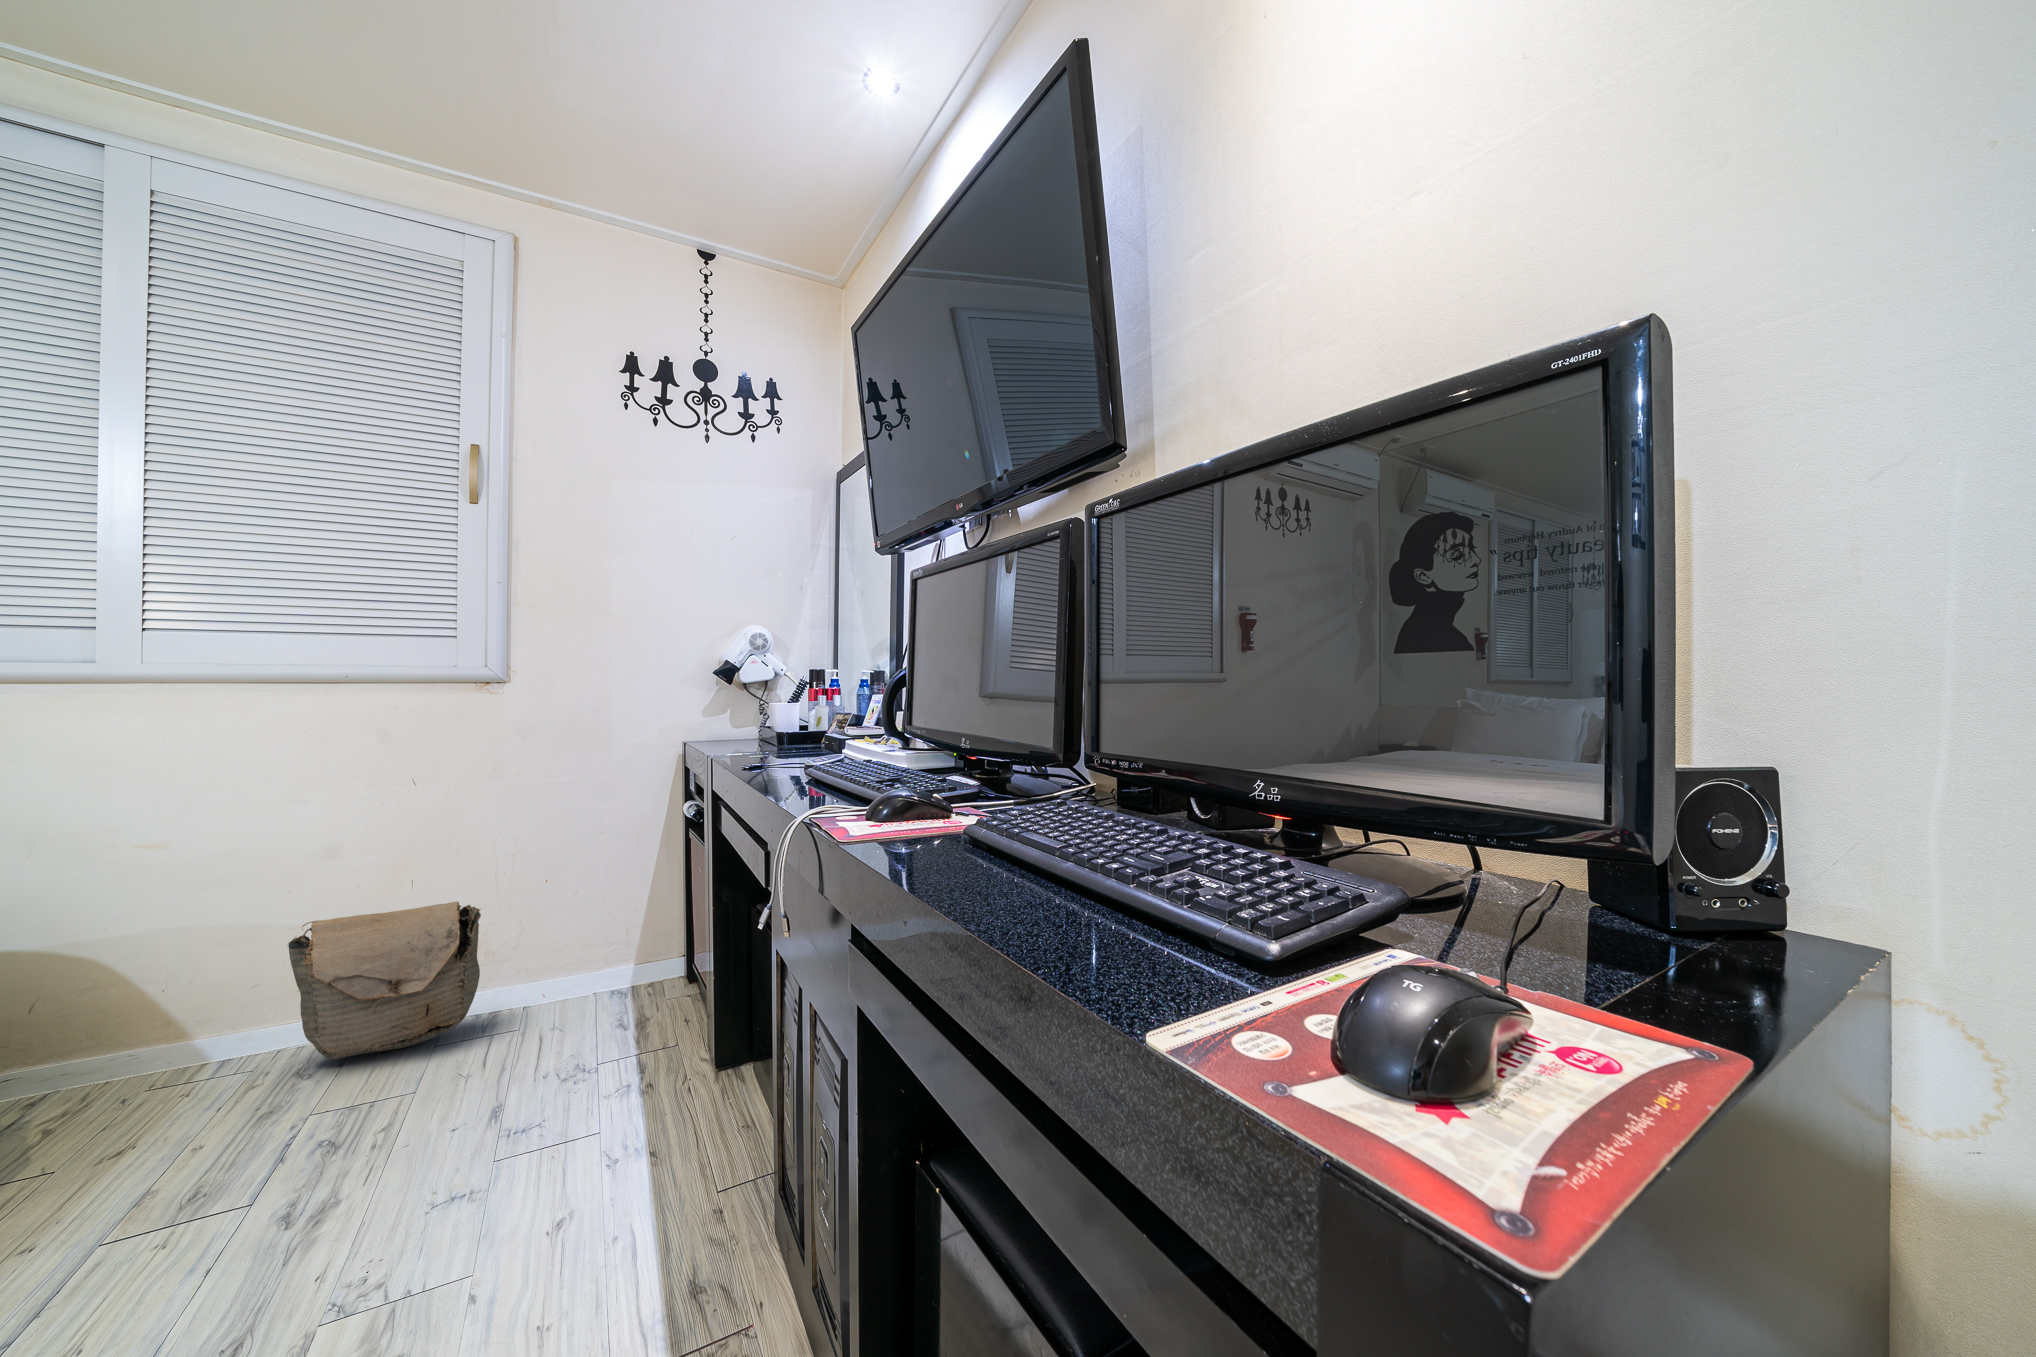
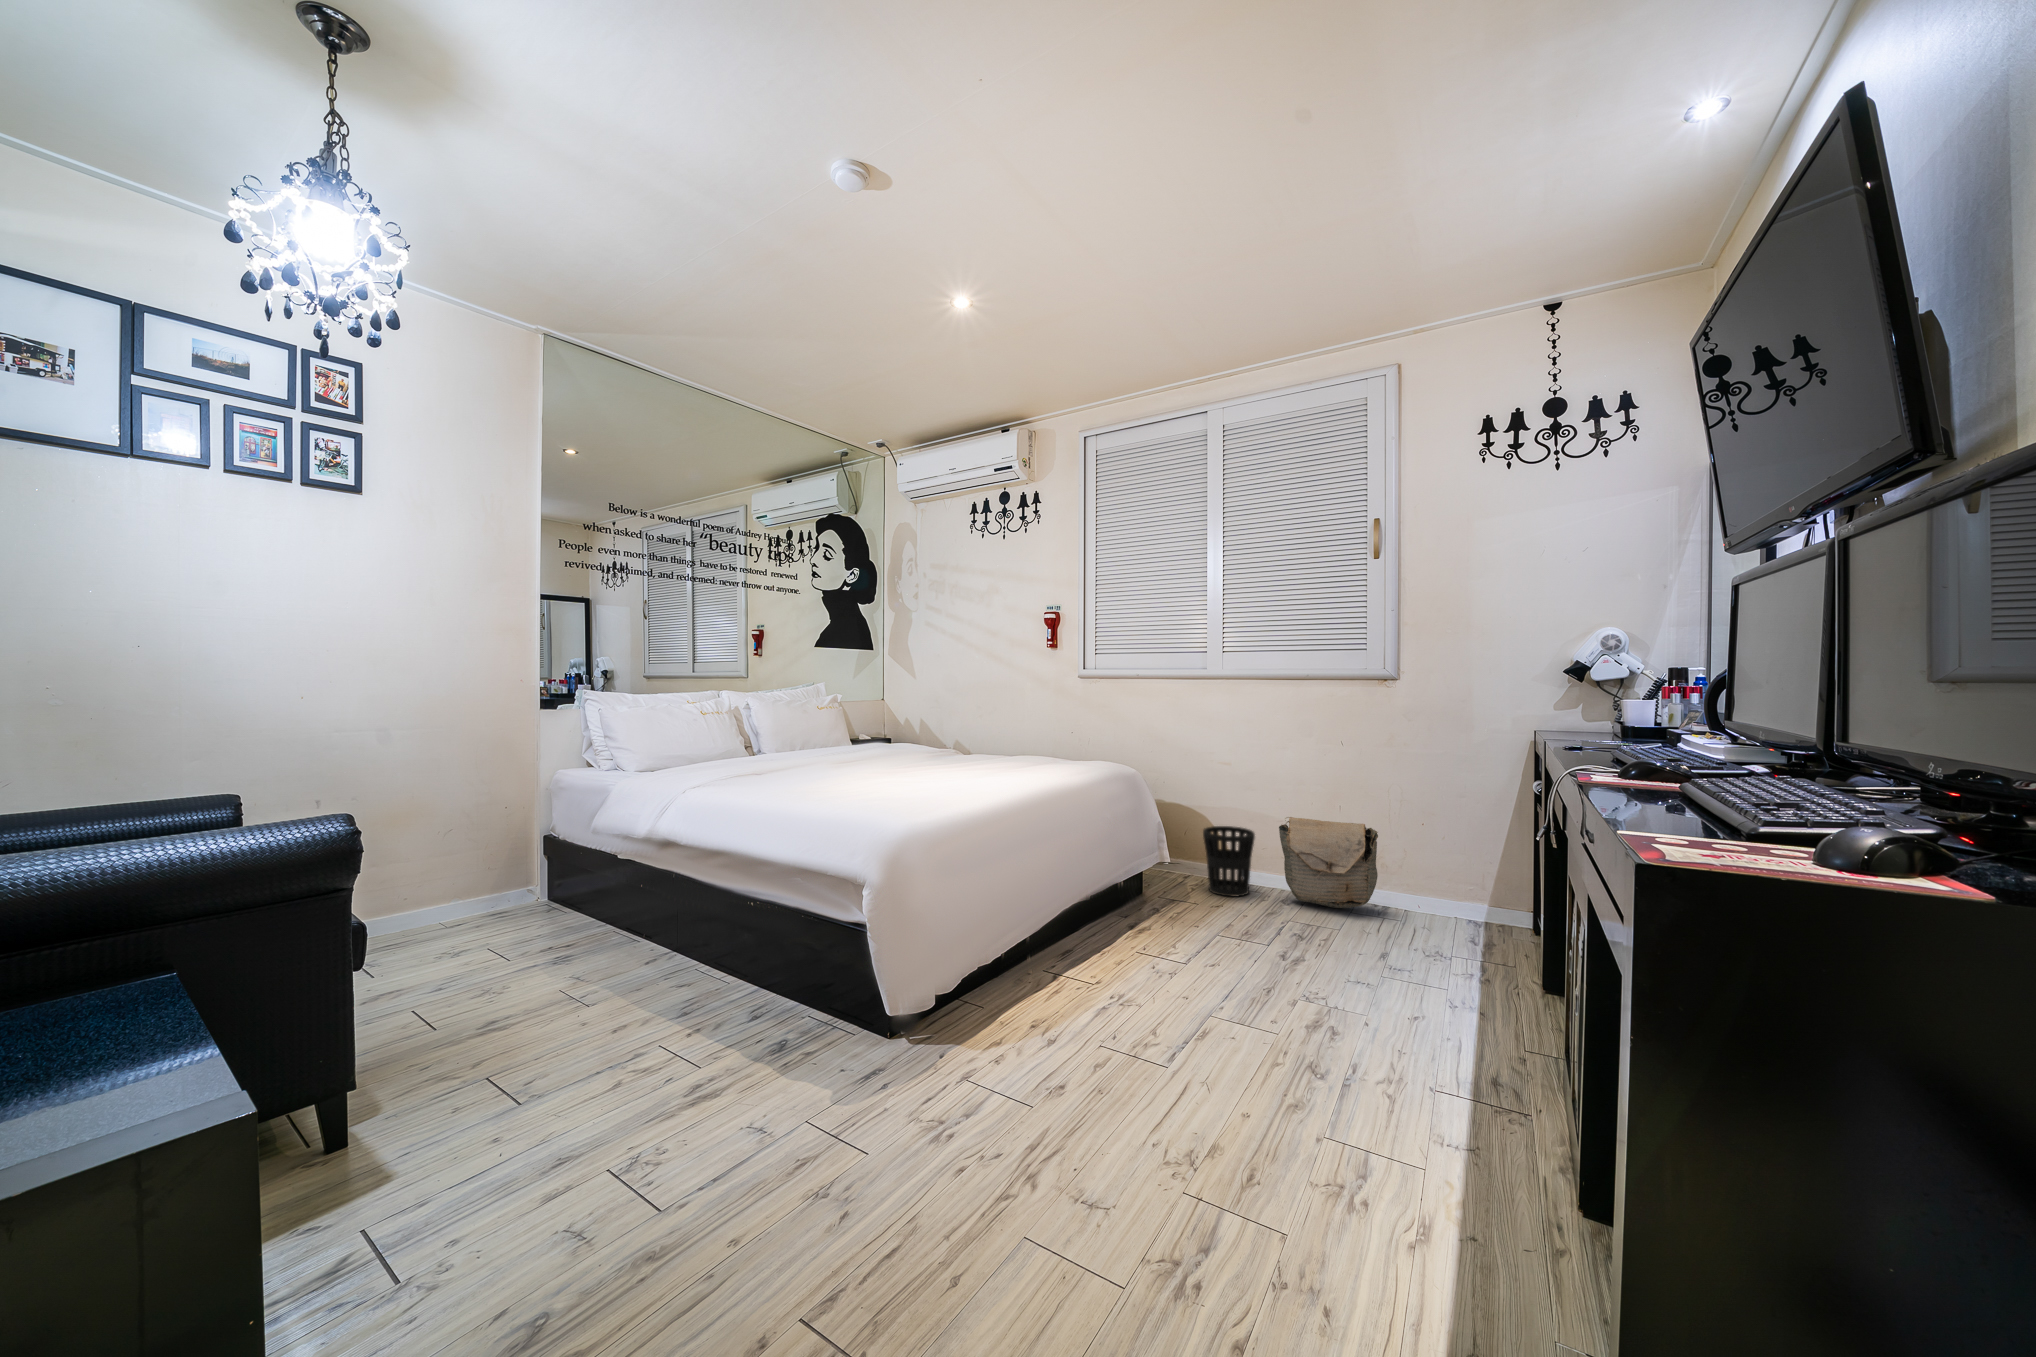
wastebasket: none [82,962,230,1118] -> present [1203,826,1255,896]

